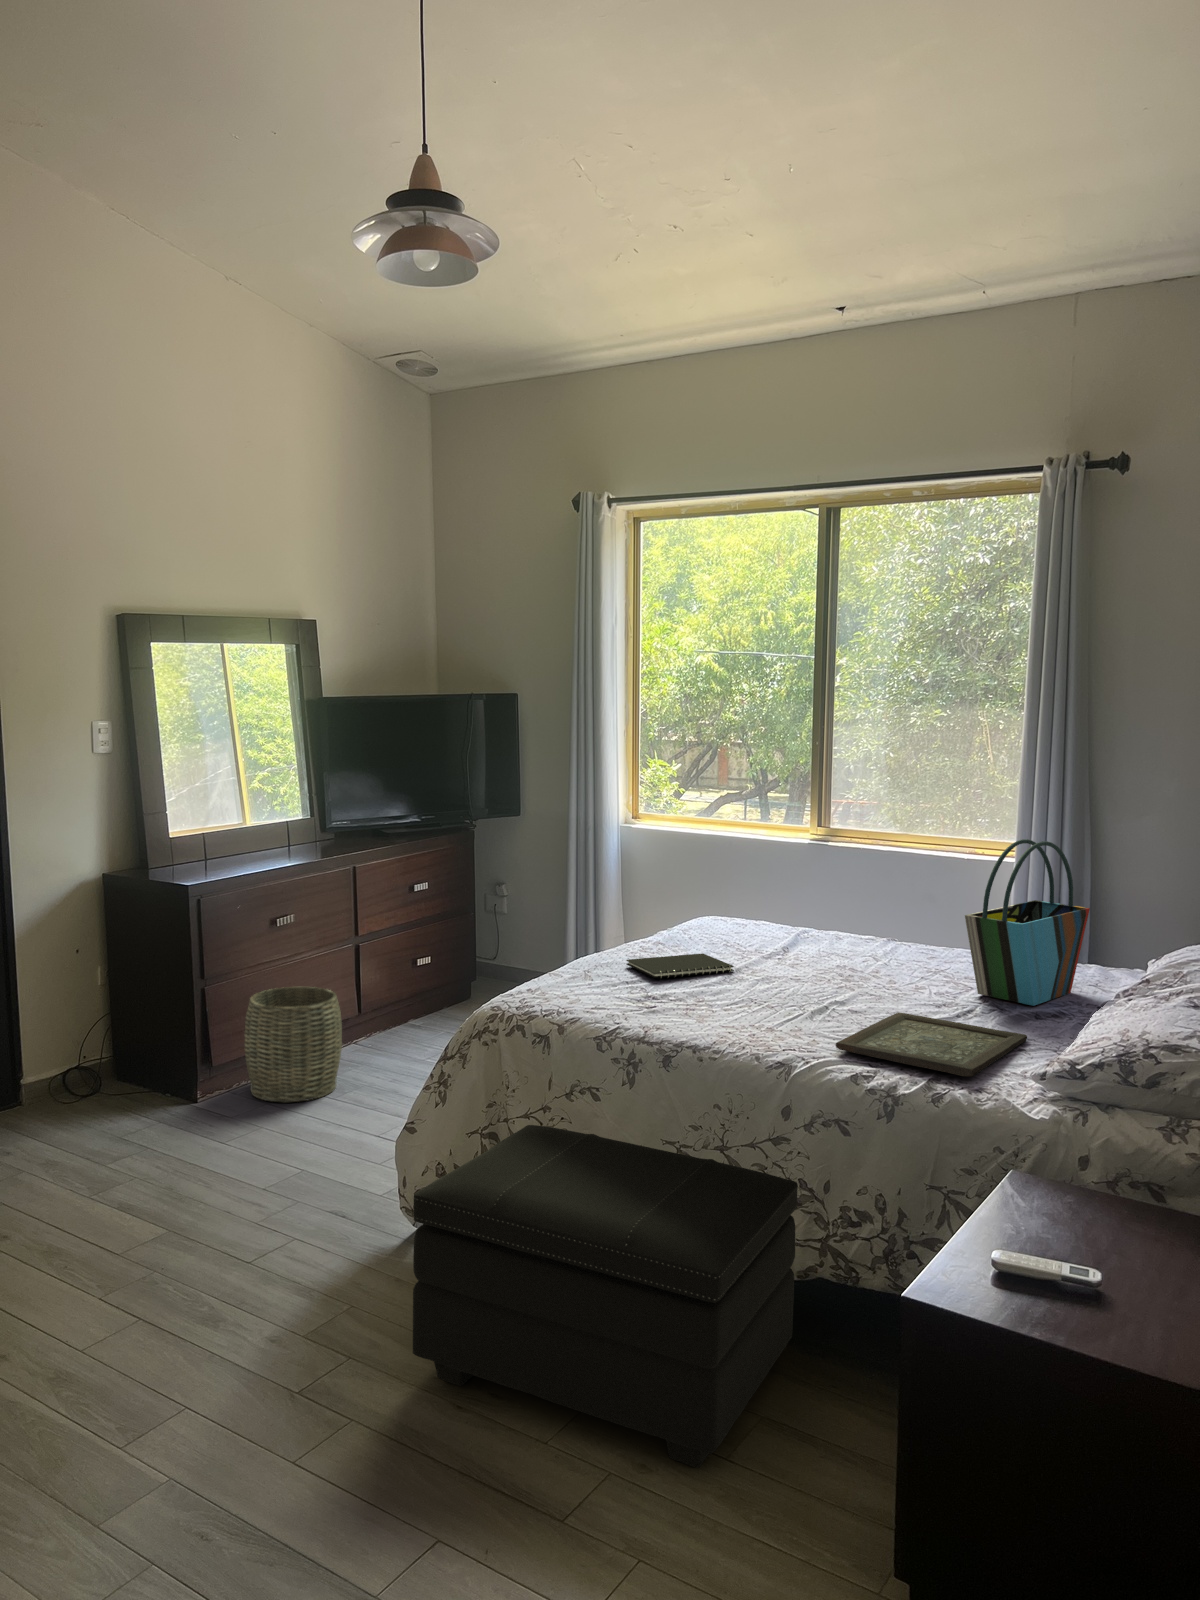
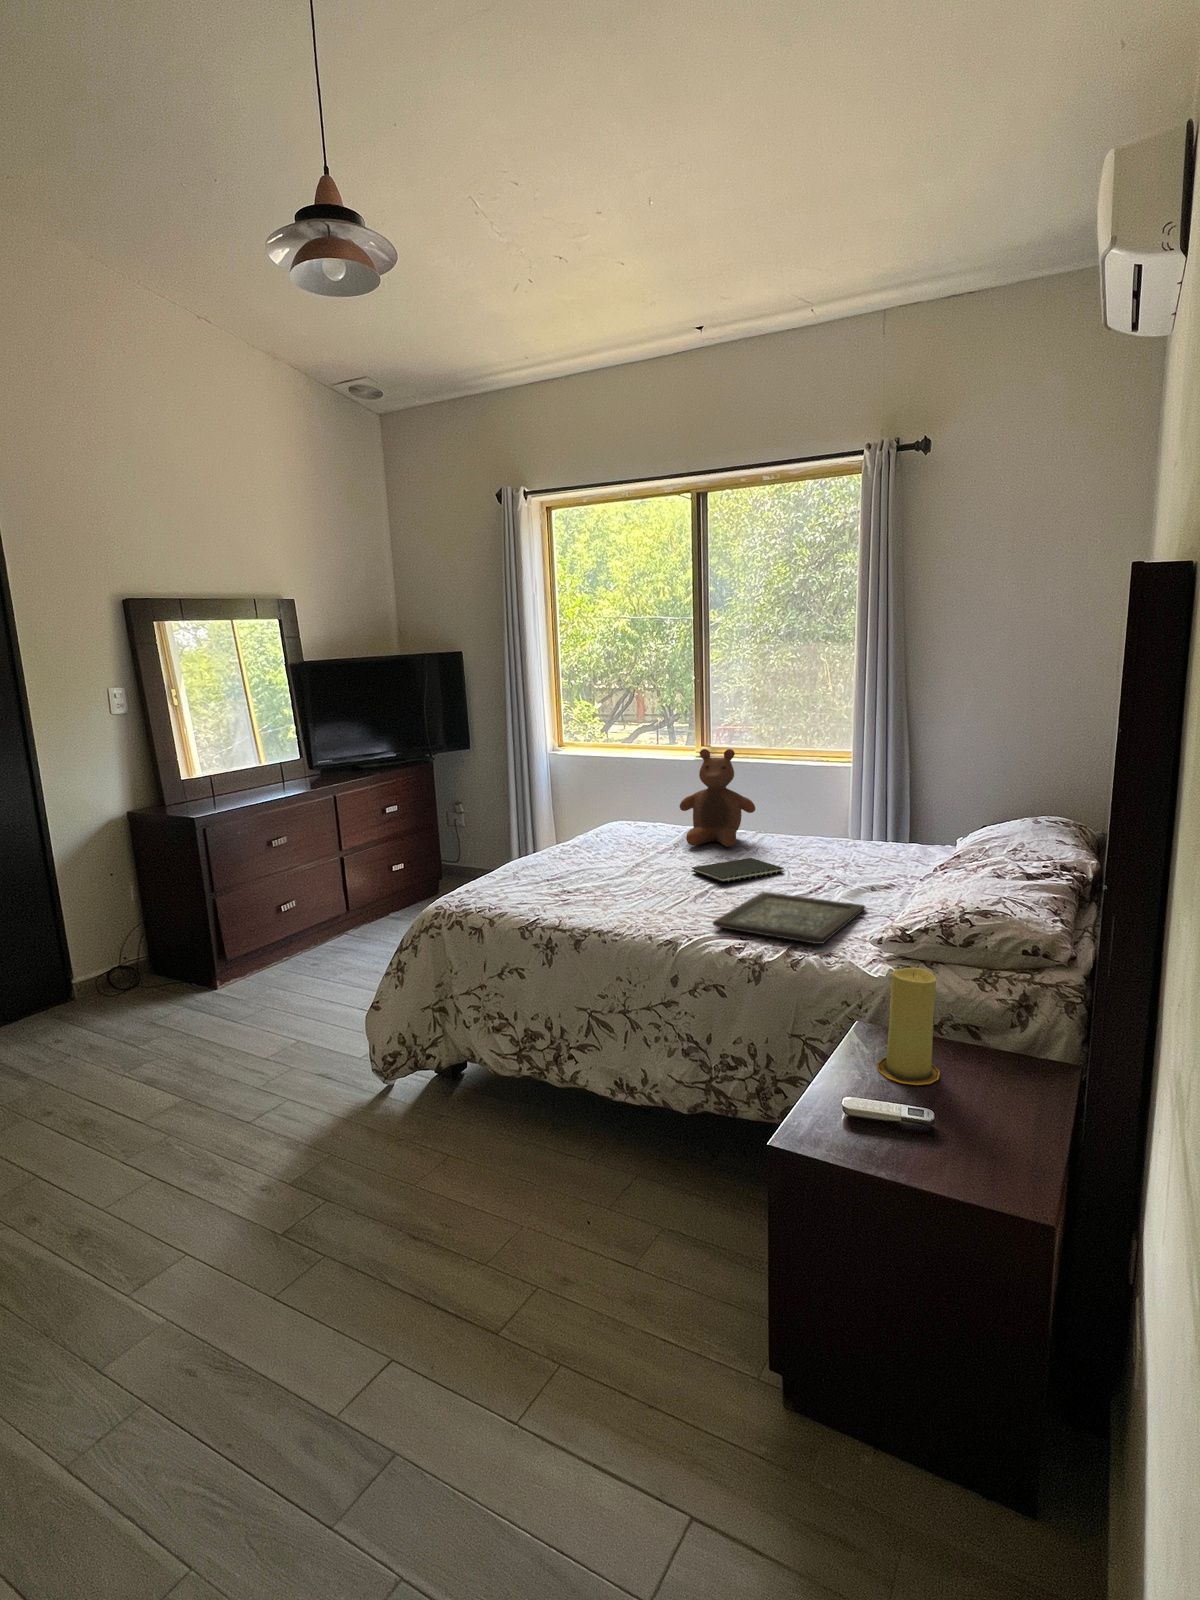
stuffed bear: none [793,830,890,956] -> present [680,749,755,847]
tote bag: present [965,839,1090,1006] -> none [813,748,911,880]
notebook: present [626,953,734,979] -> present [692,858,784,883]
woven basket: present [245,987,342,1102] -> none [254,894,334,986]
candle: none [1034,1103,1109,1242] -> present [877,967,940,1085]
footstool: present [413,1125,798,1468] -> none [364,1001,686,1280]

